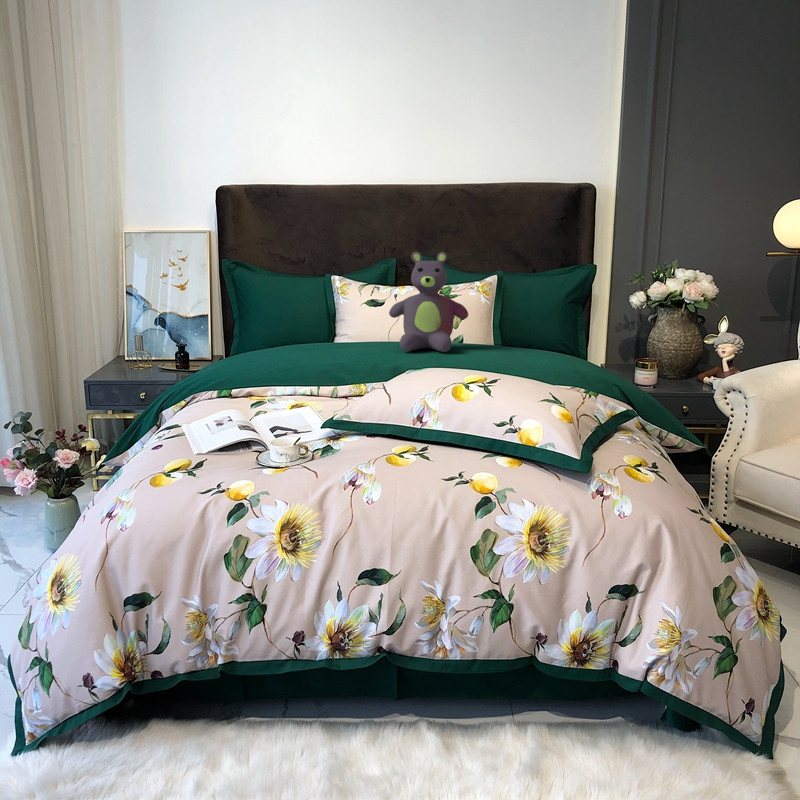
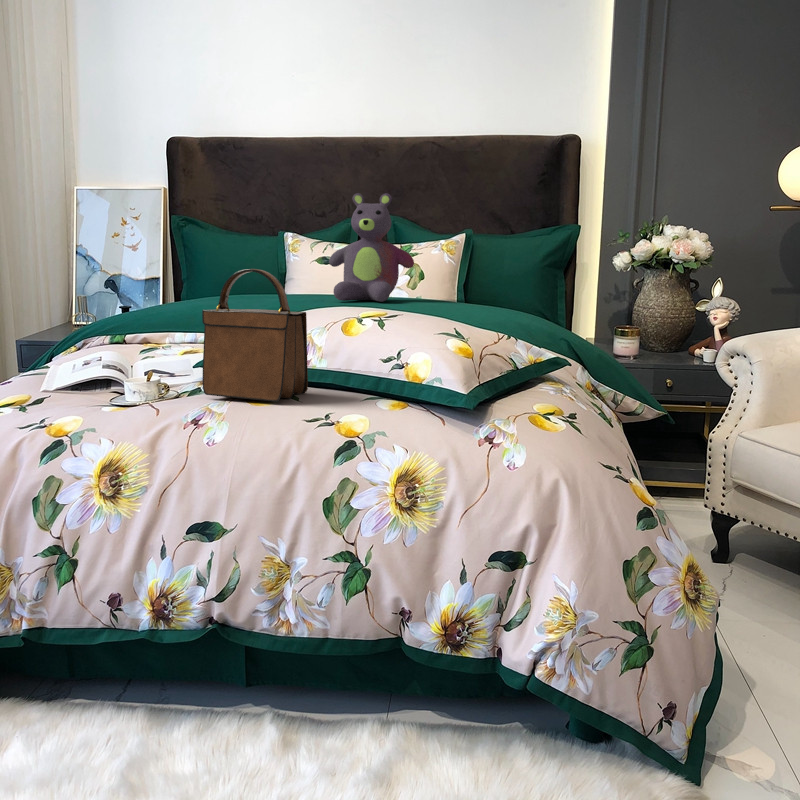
handbag: none [340,349,430,463] -> present [202,269,308,402]

